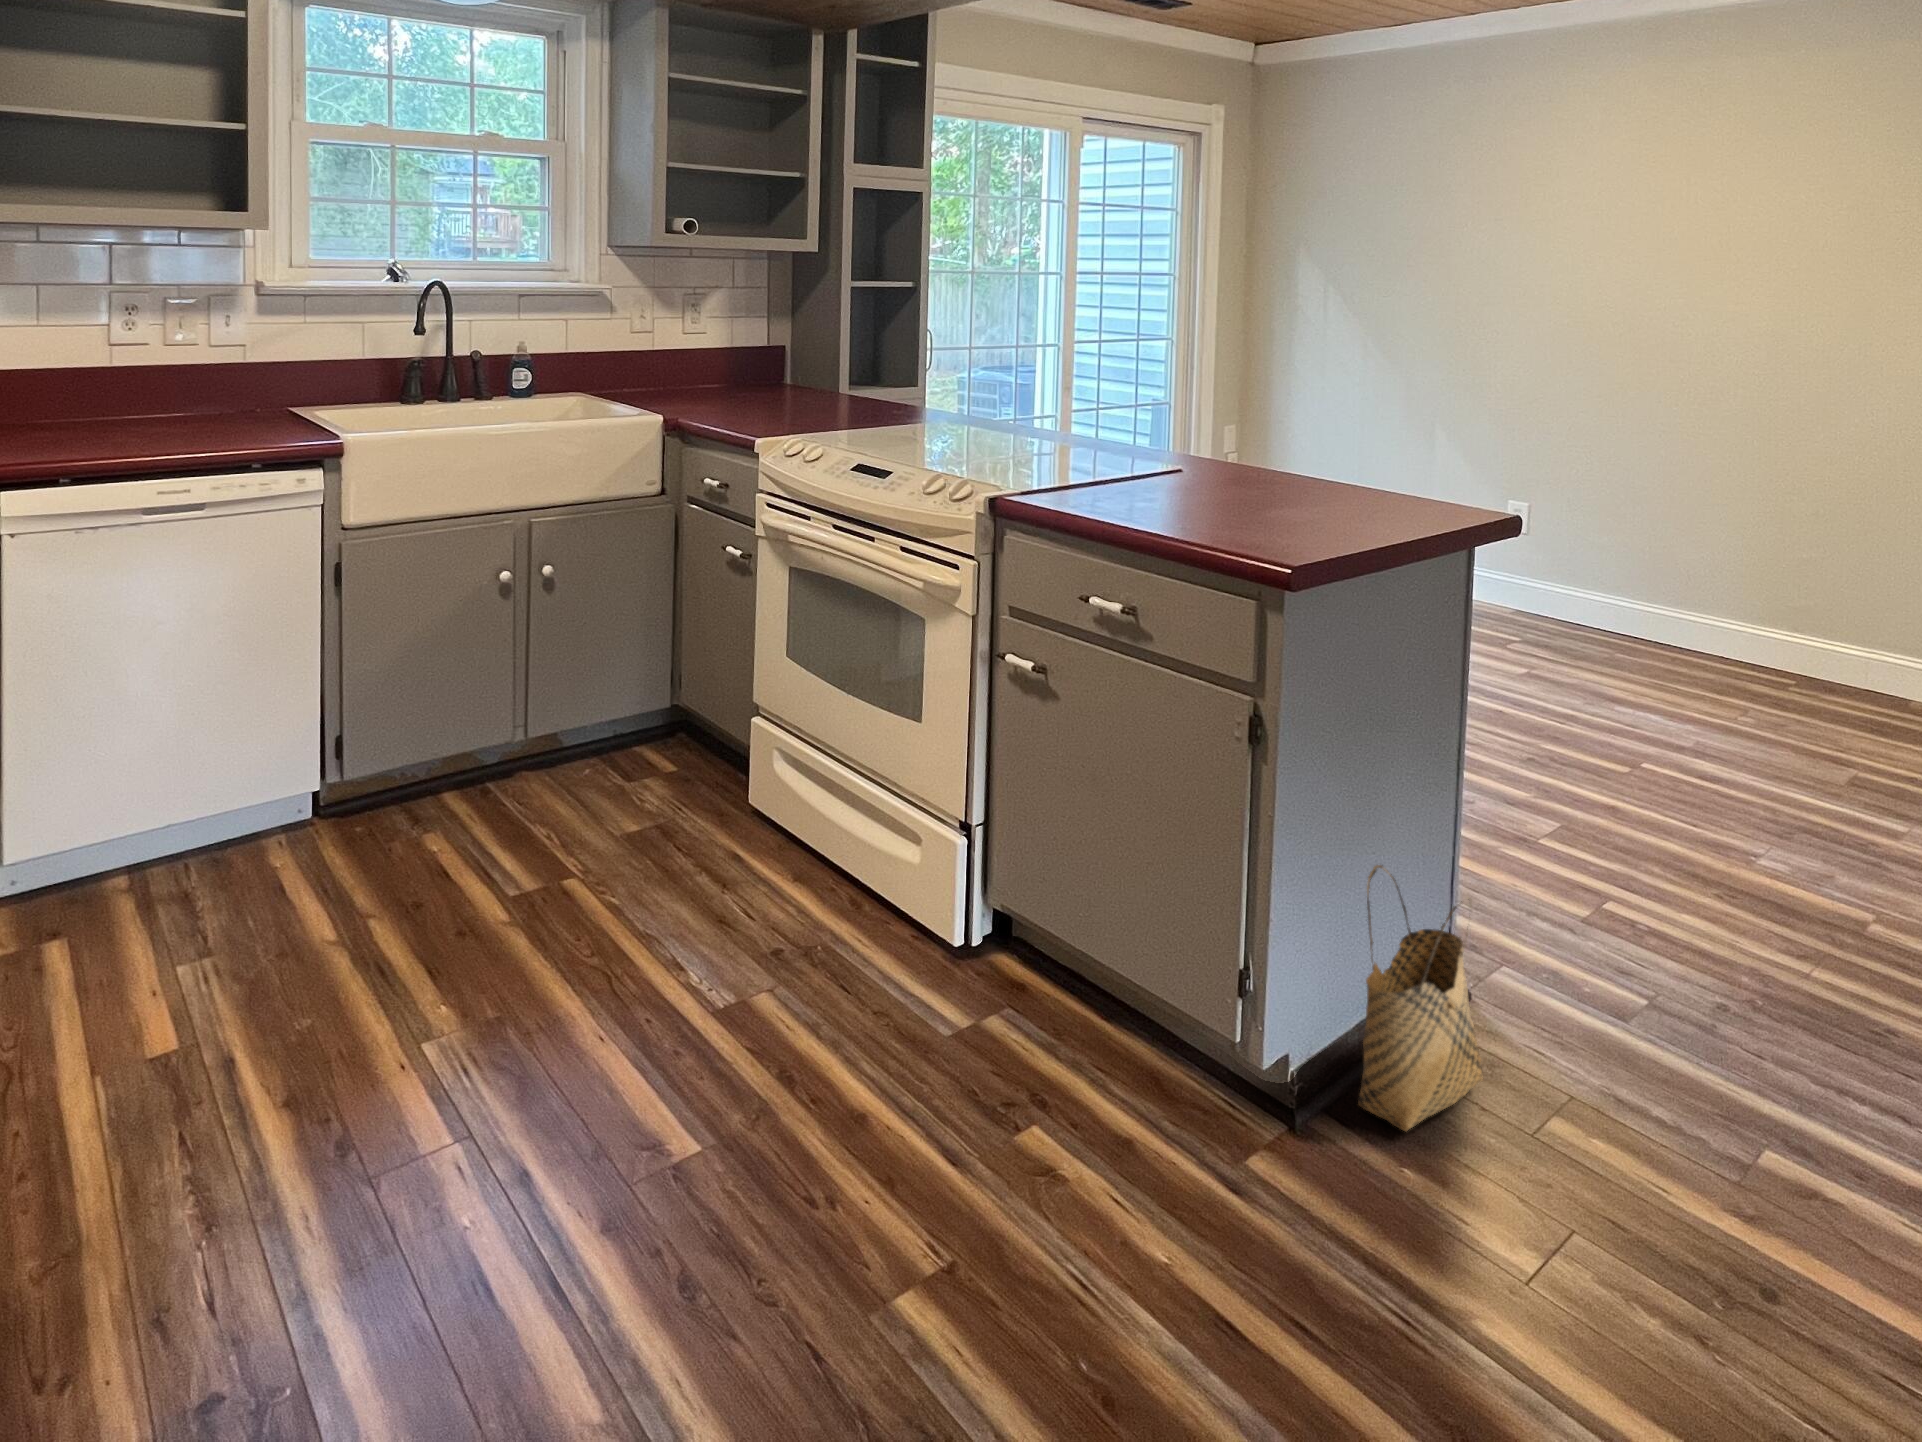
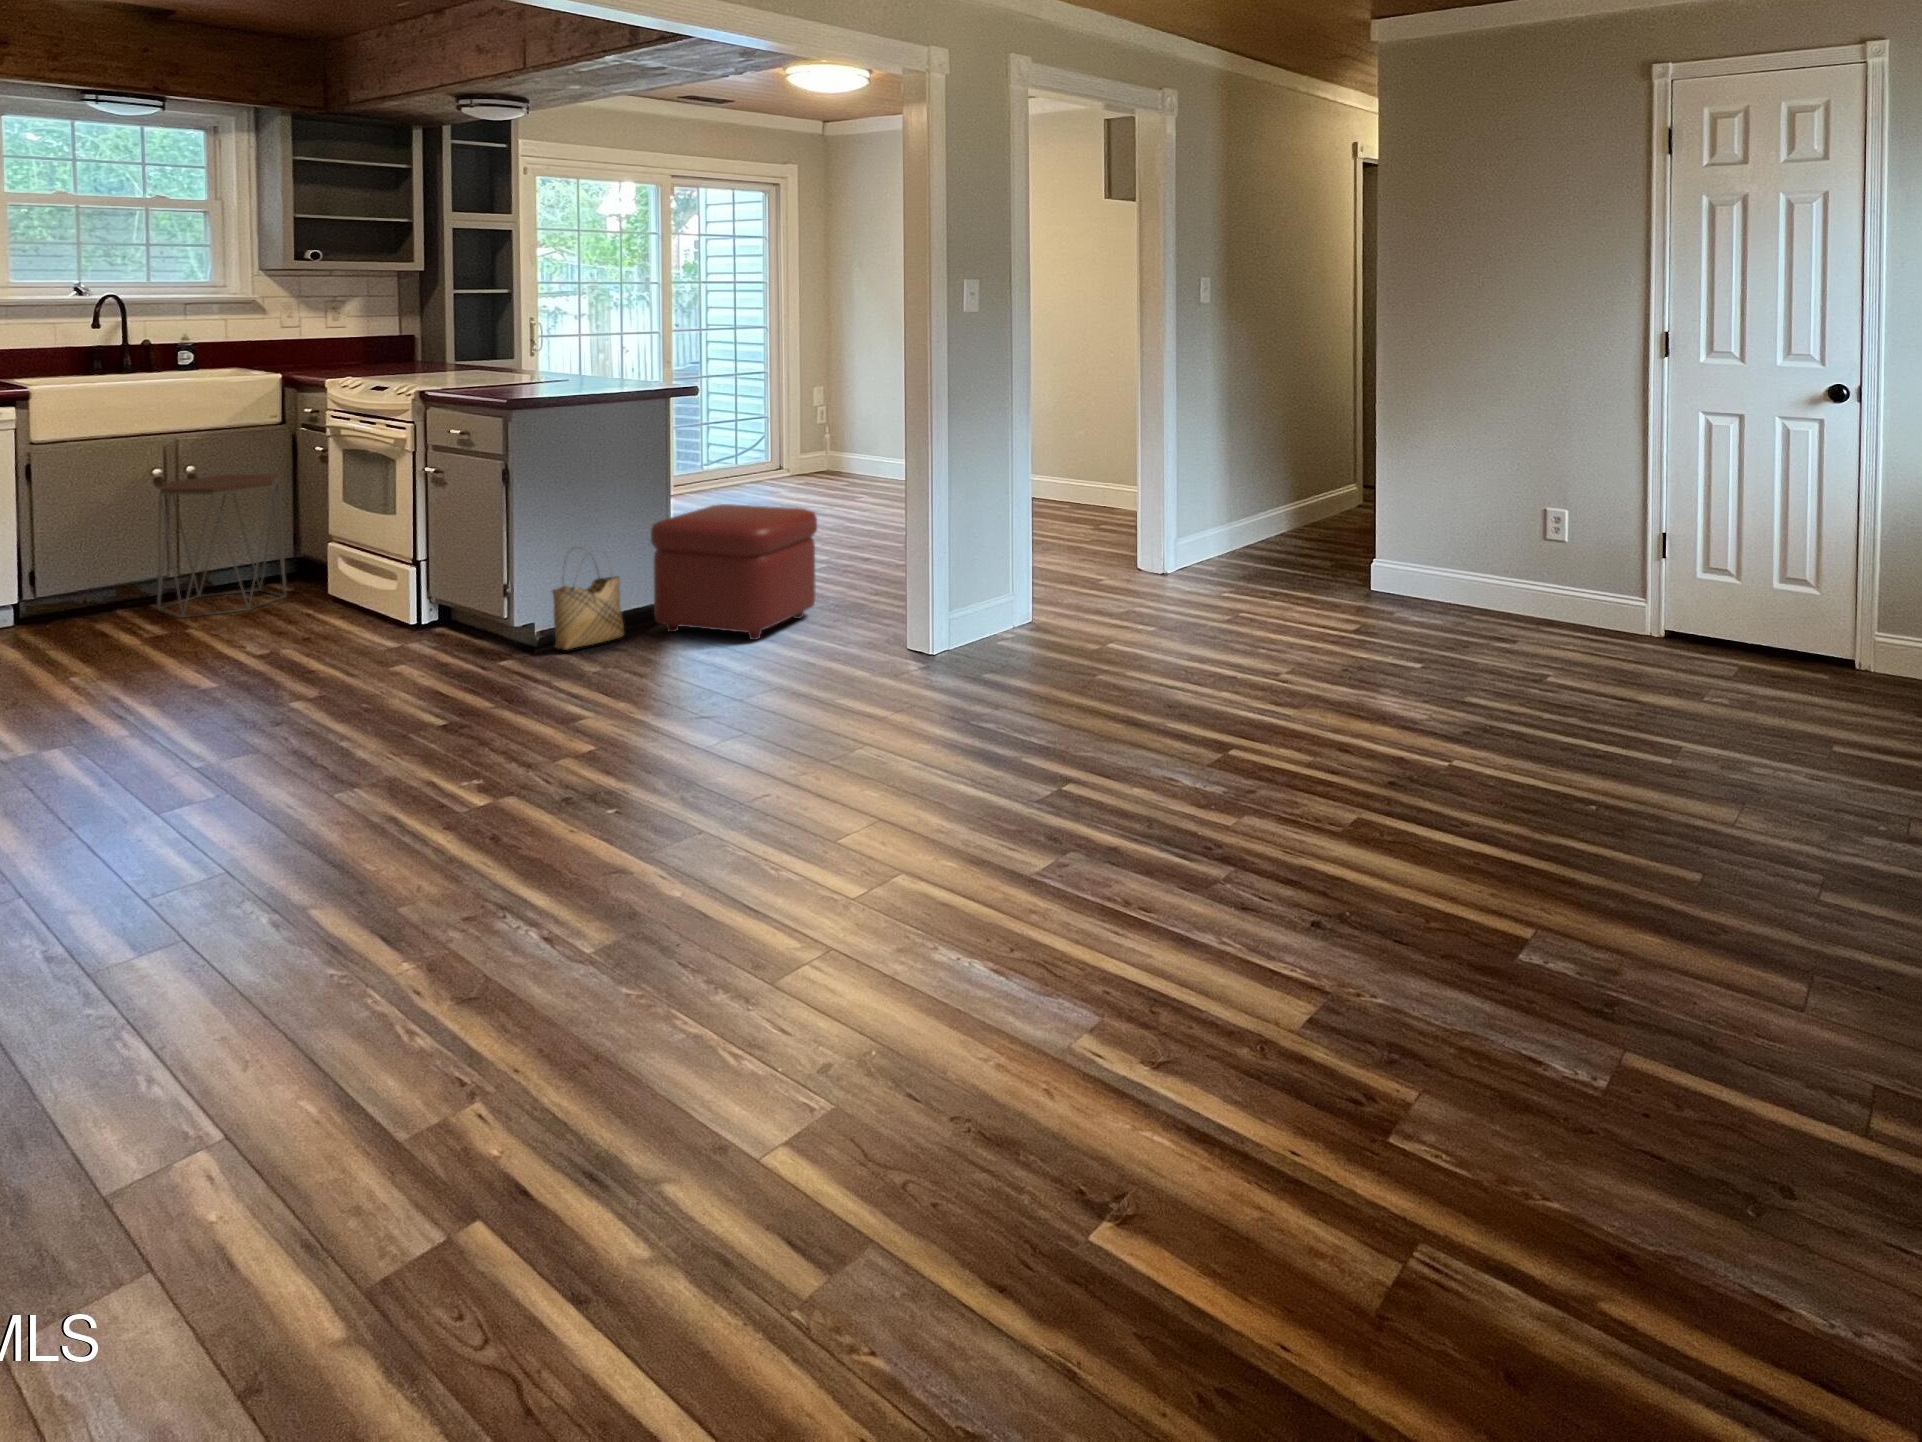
side table: none [511,578,689,840] -> present [157,474,286,617]
ottoman: none [1510,749,1895,1151] -> present [651,504,817,640]

